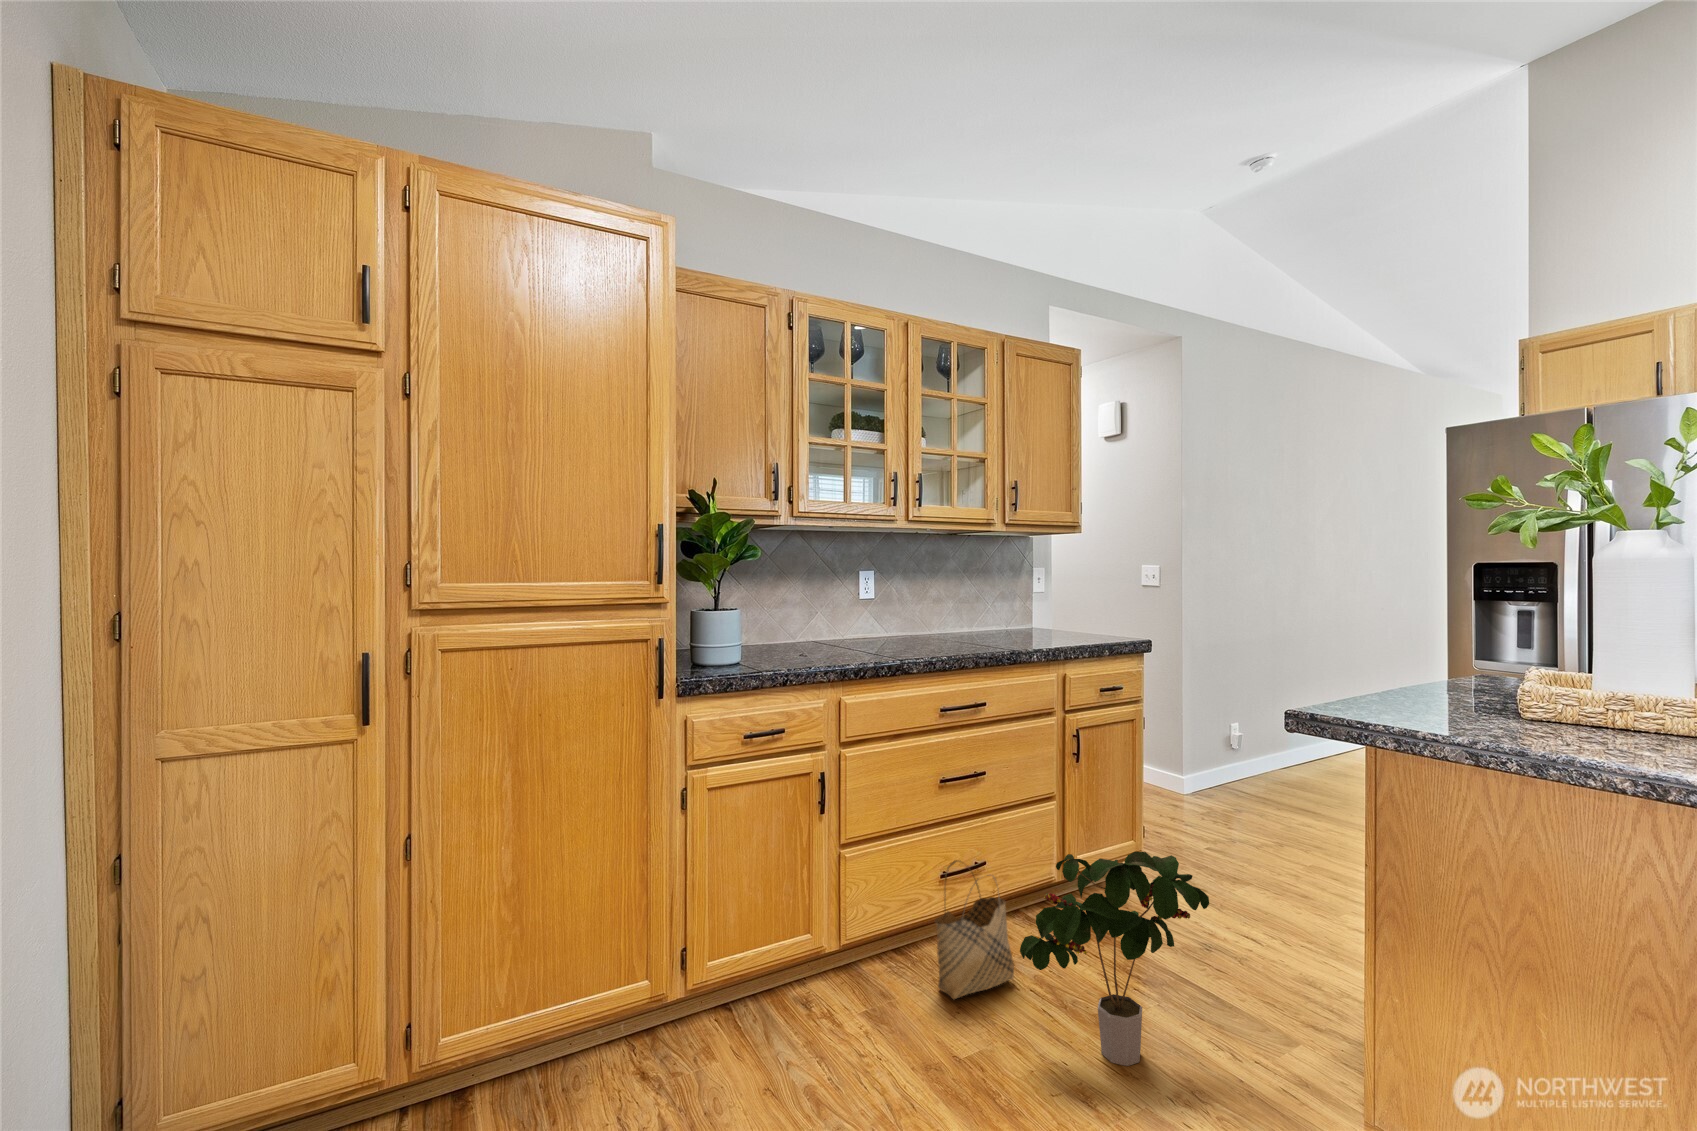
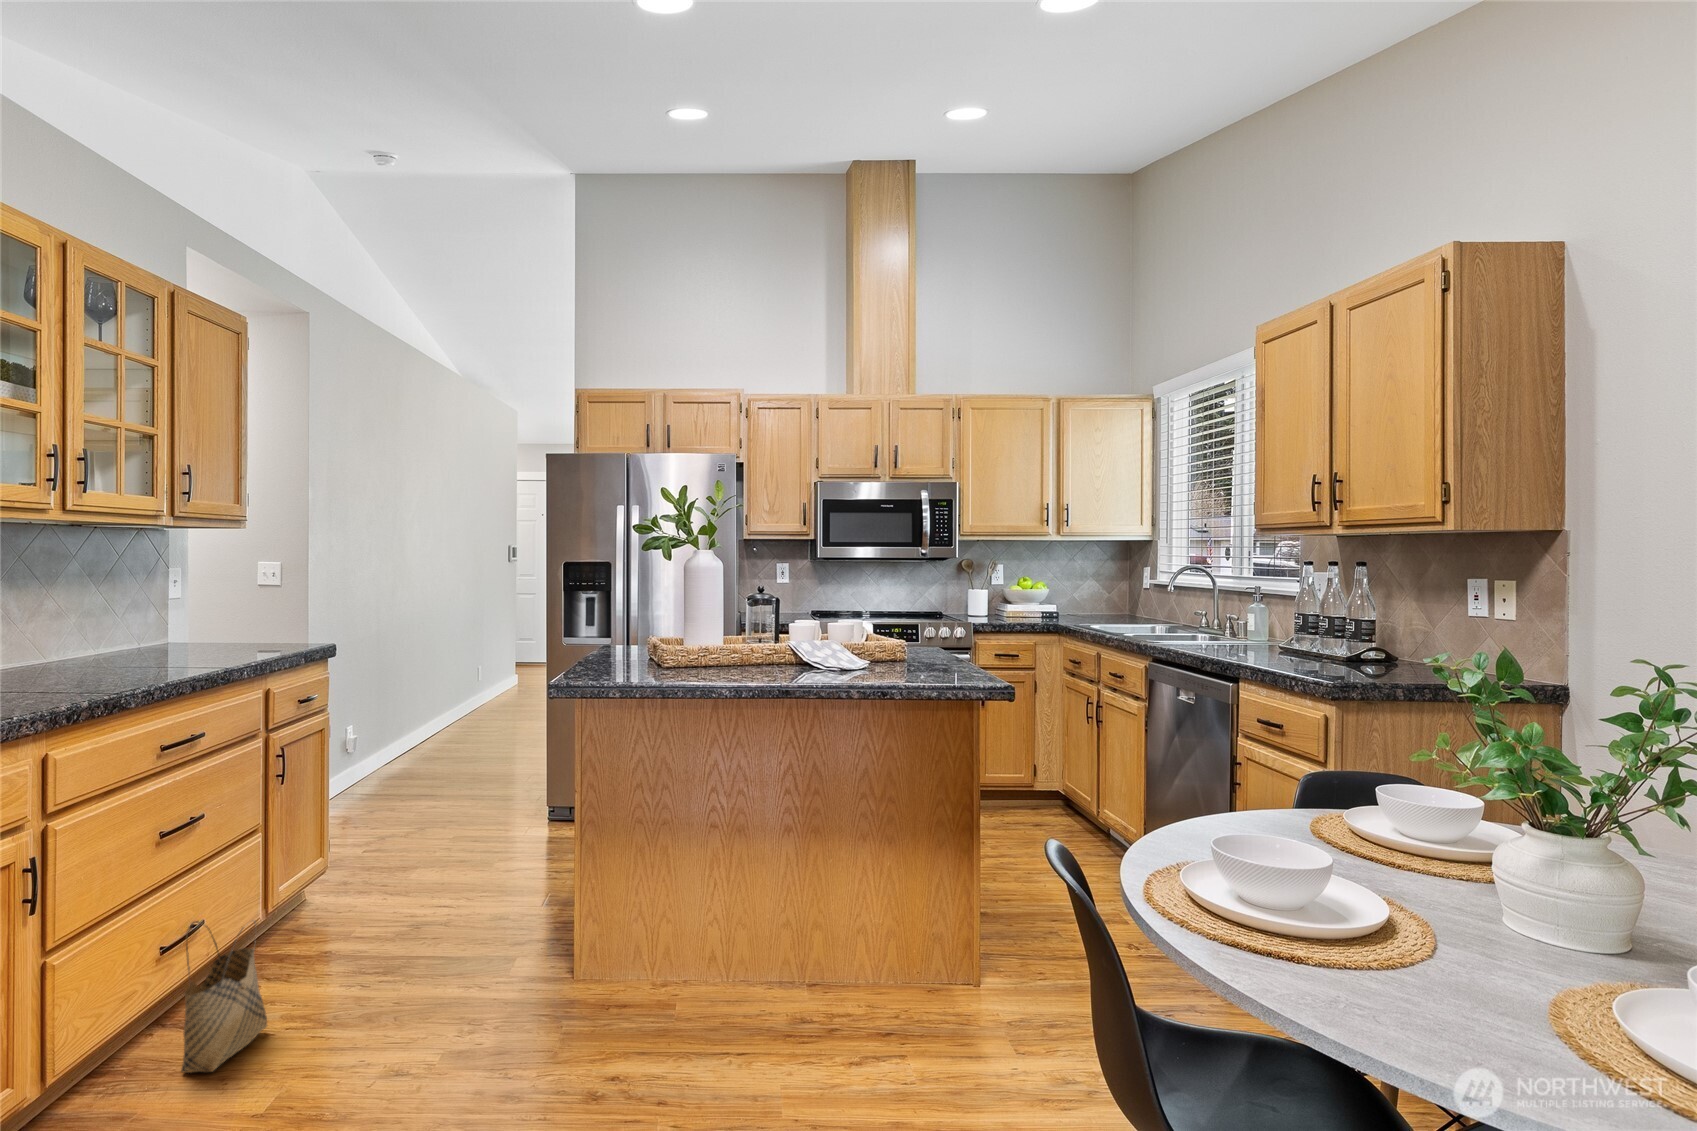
potted plant: present [1020,851,1209,1066] -> none [322,842,483,1043]

